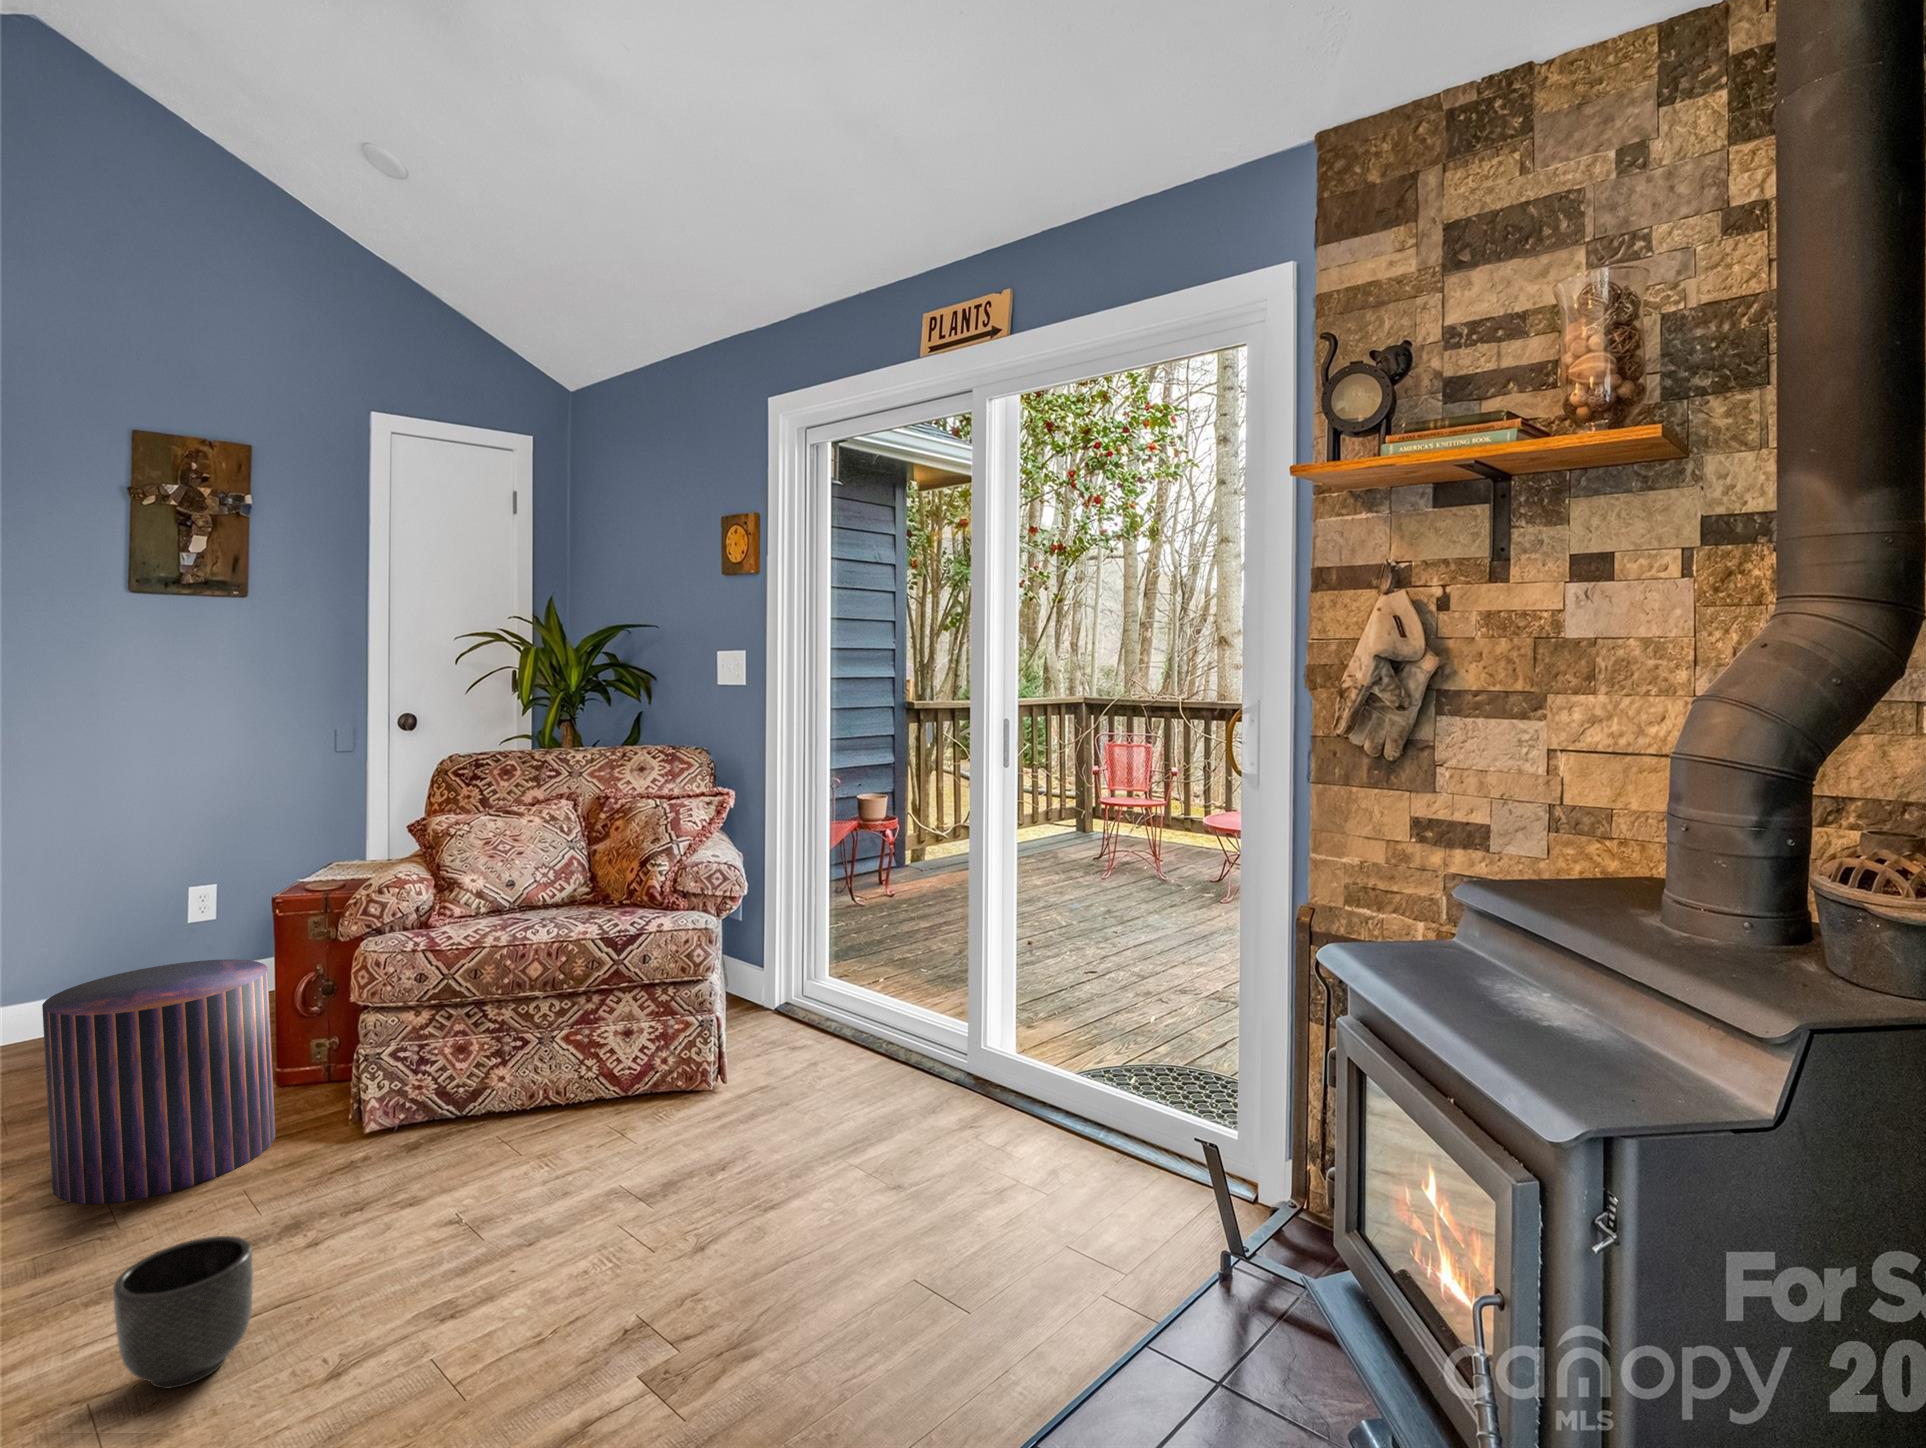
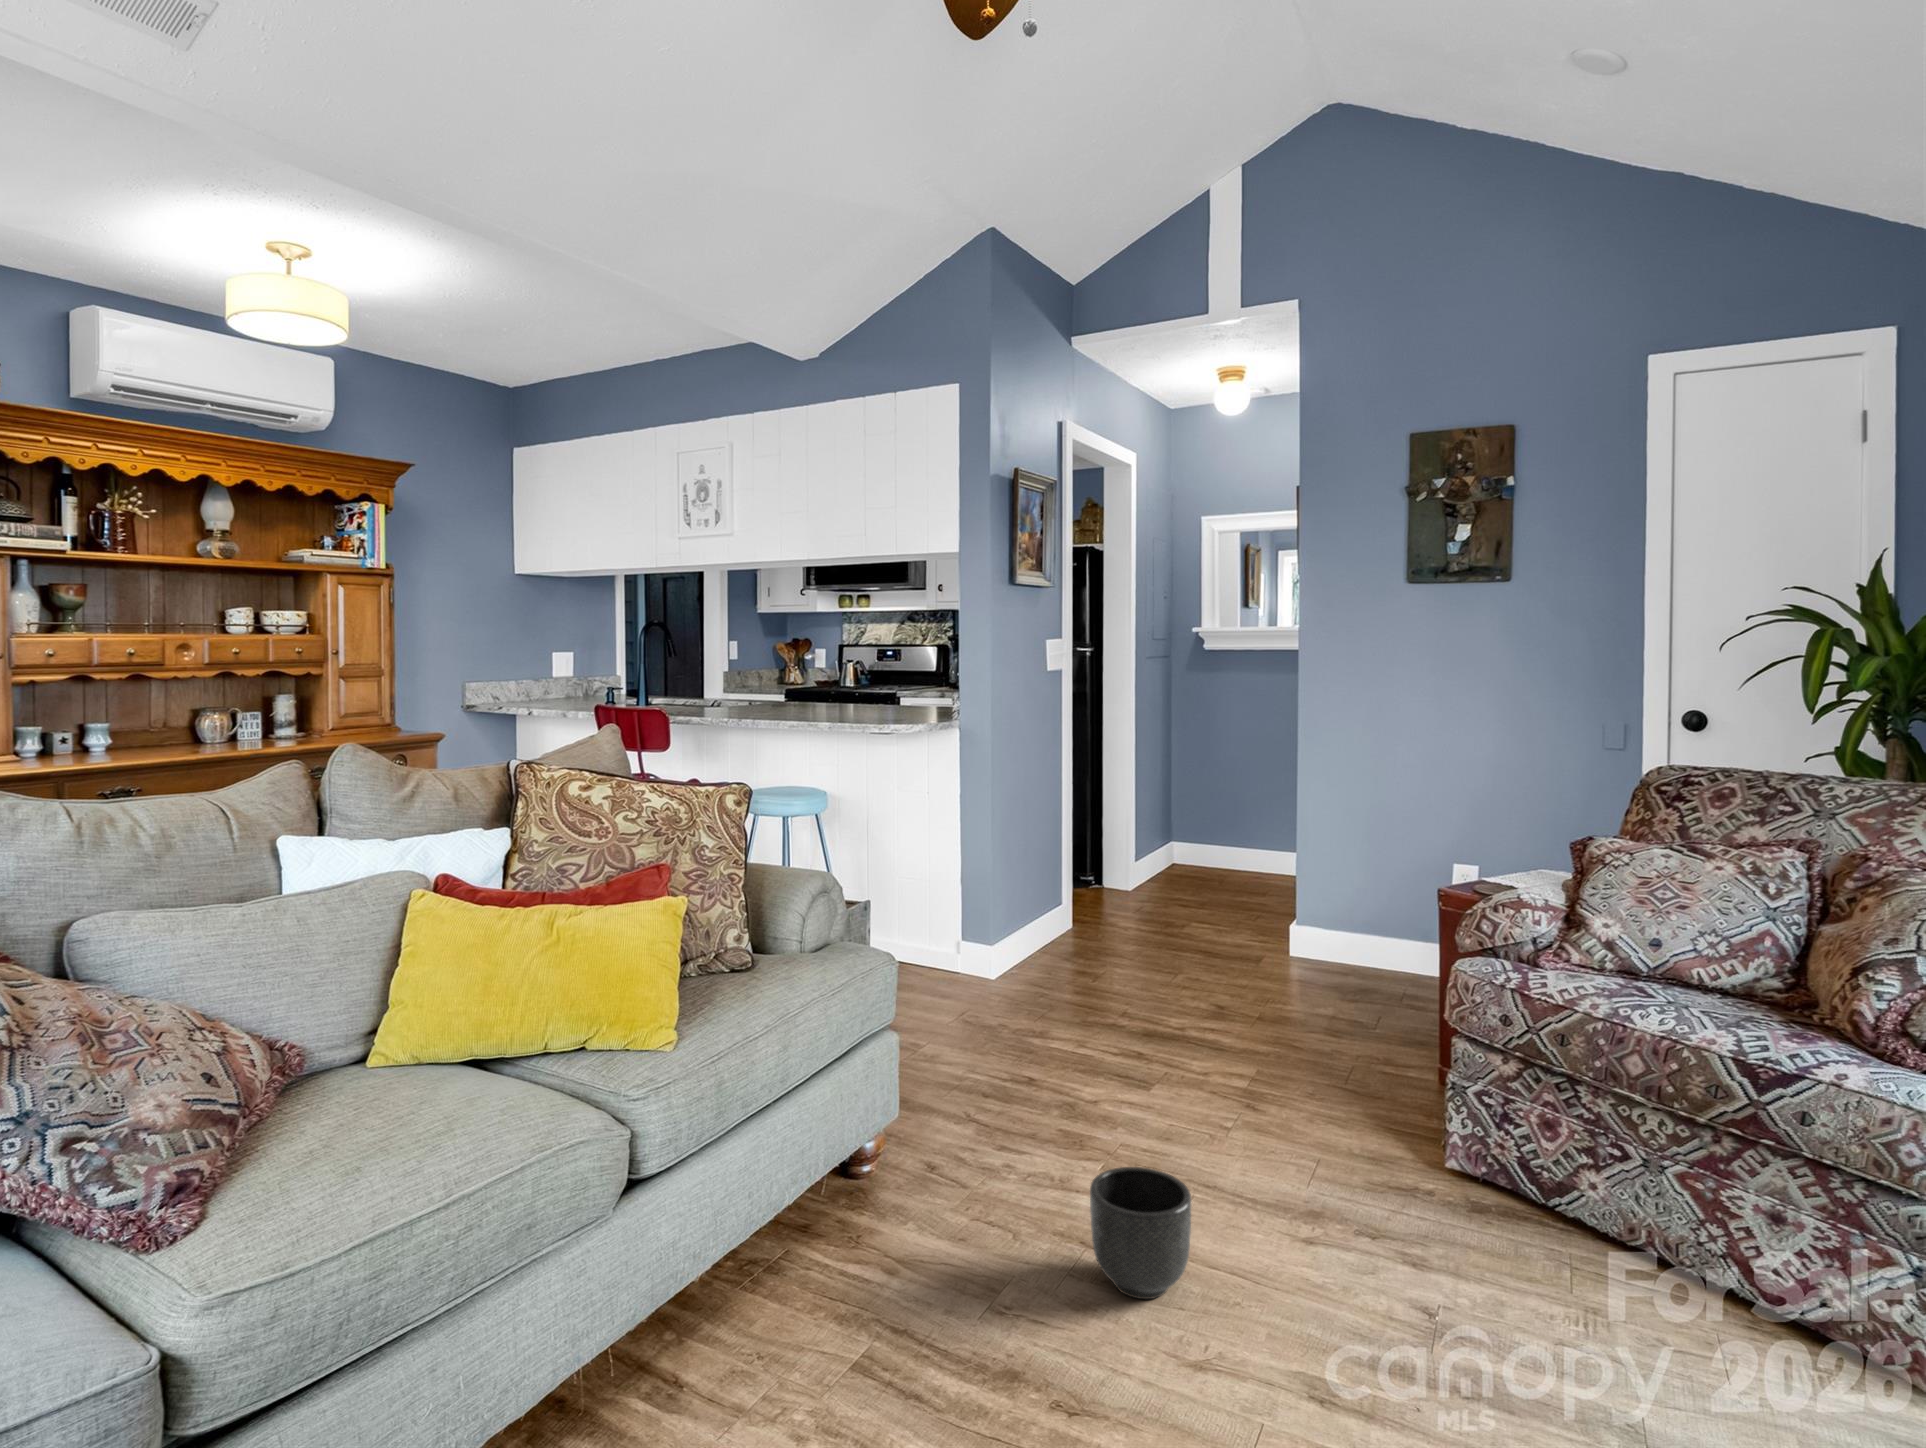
pouf: present [42,959,275,1204] -> none [1230,920,1404,1138]

